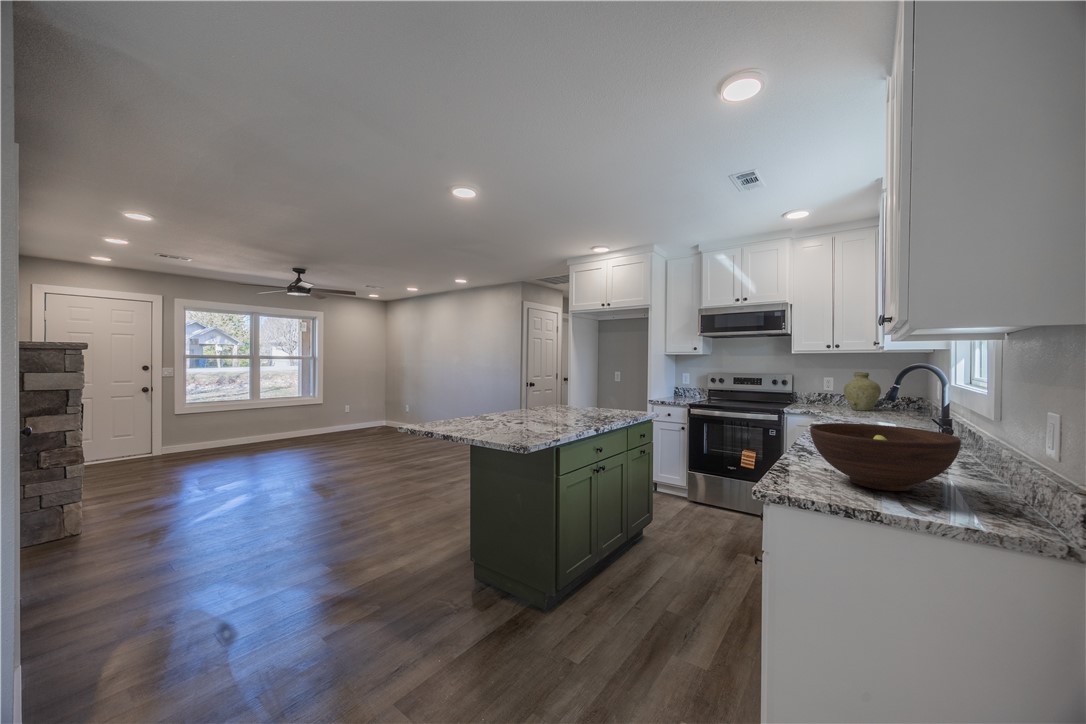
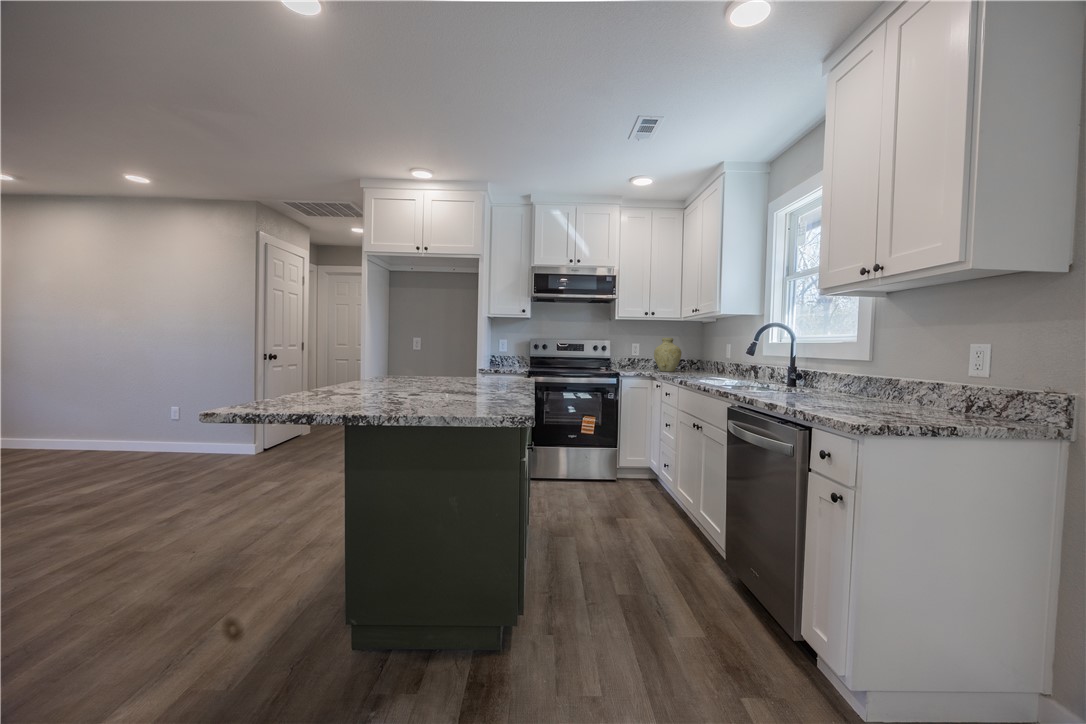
fruit bowl: present [810,423,961,491] -> none [830,362,959,414]

